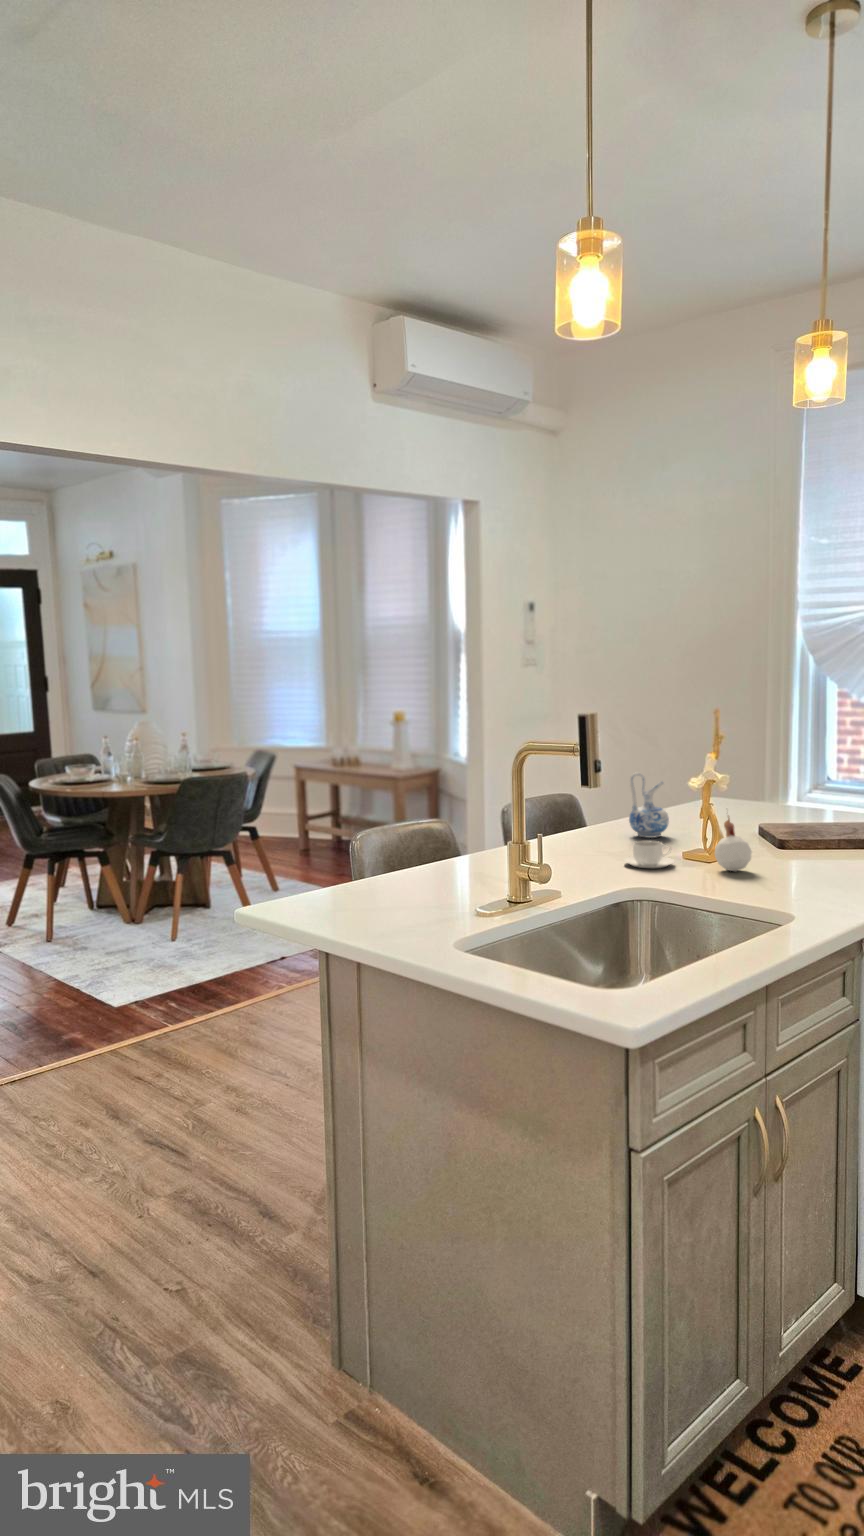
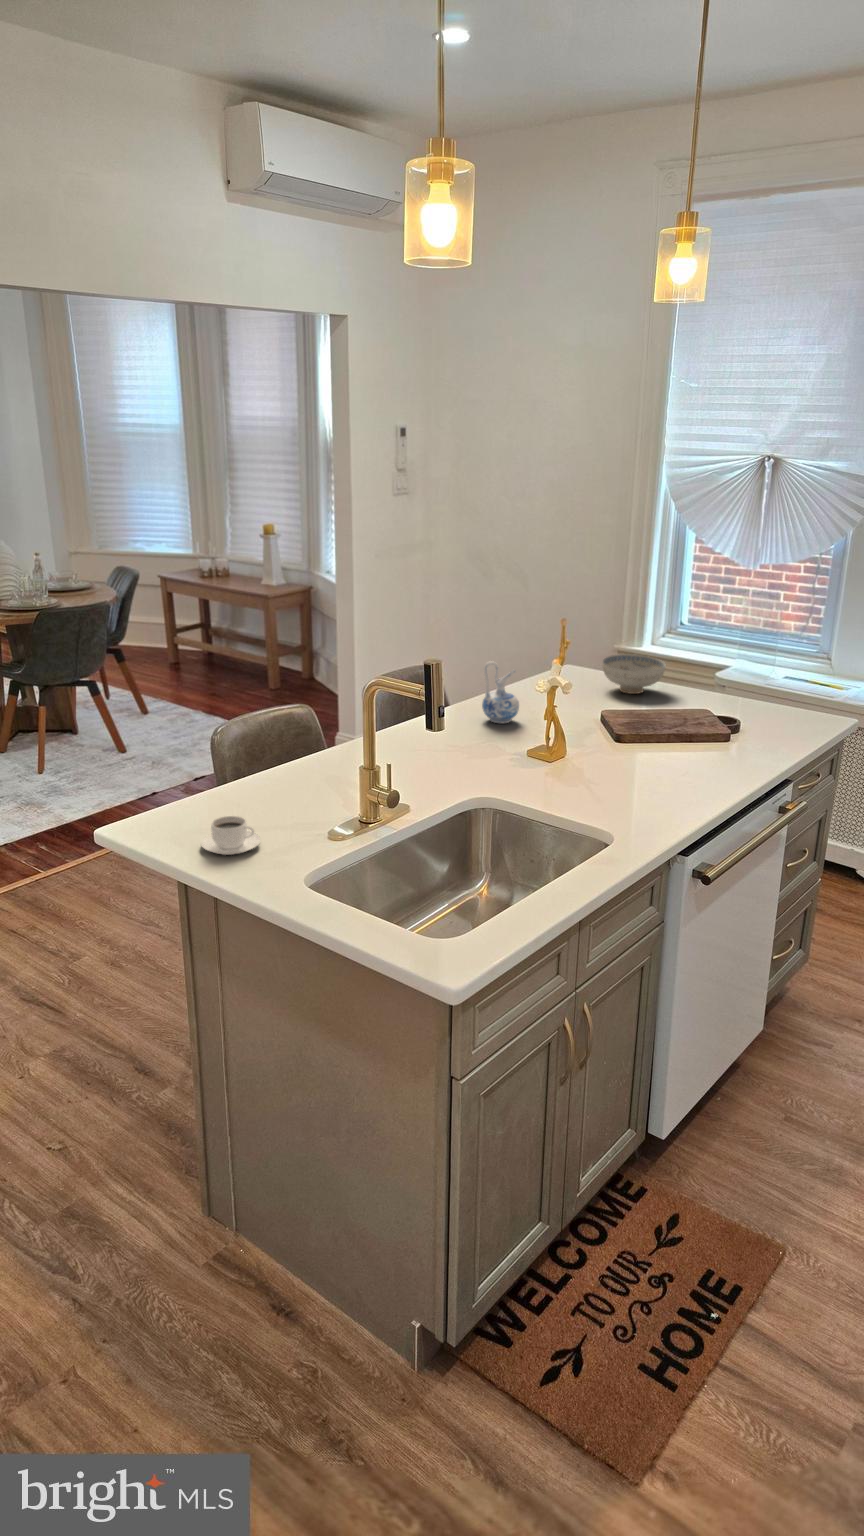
ceramic bowl: none [753,780,823,818] -> present [602,654,666,694]
candle: present [715,815,752,871] -> none [555,715,588,775]
coffee cup: present [624,841,674,868] -> present [201,816,260,855]

